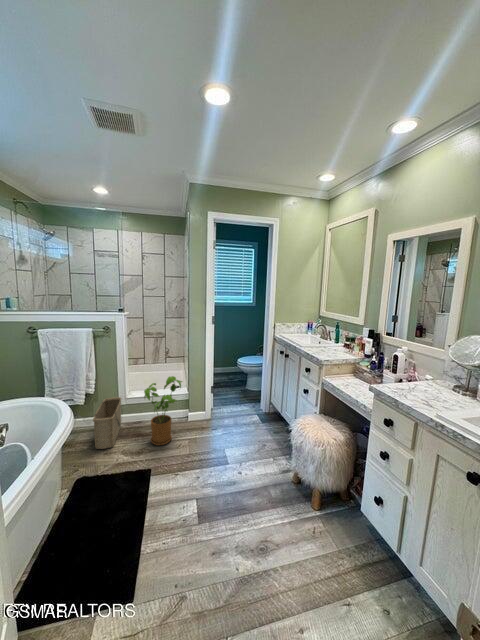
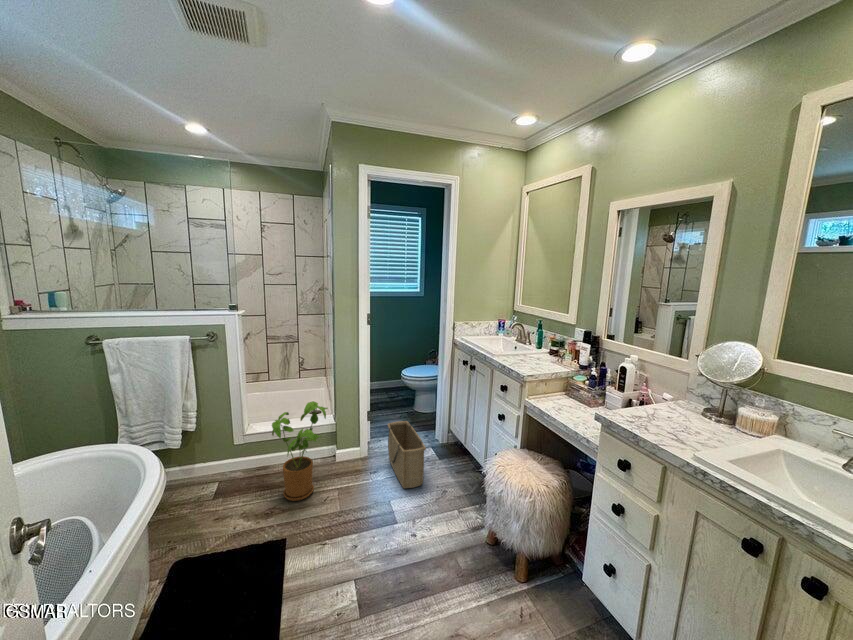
basket: present [93,397,122,449] -> present [388,421,426,488]

